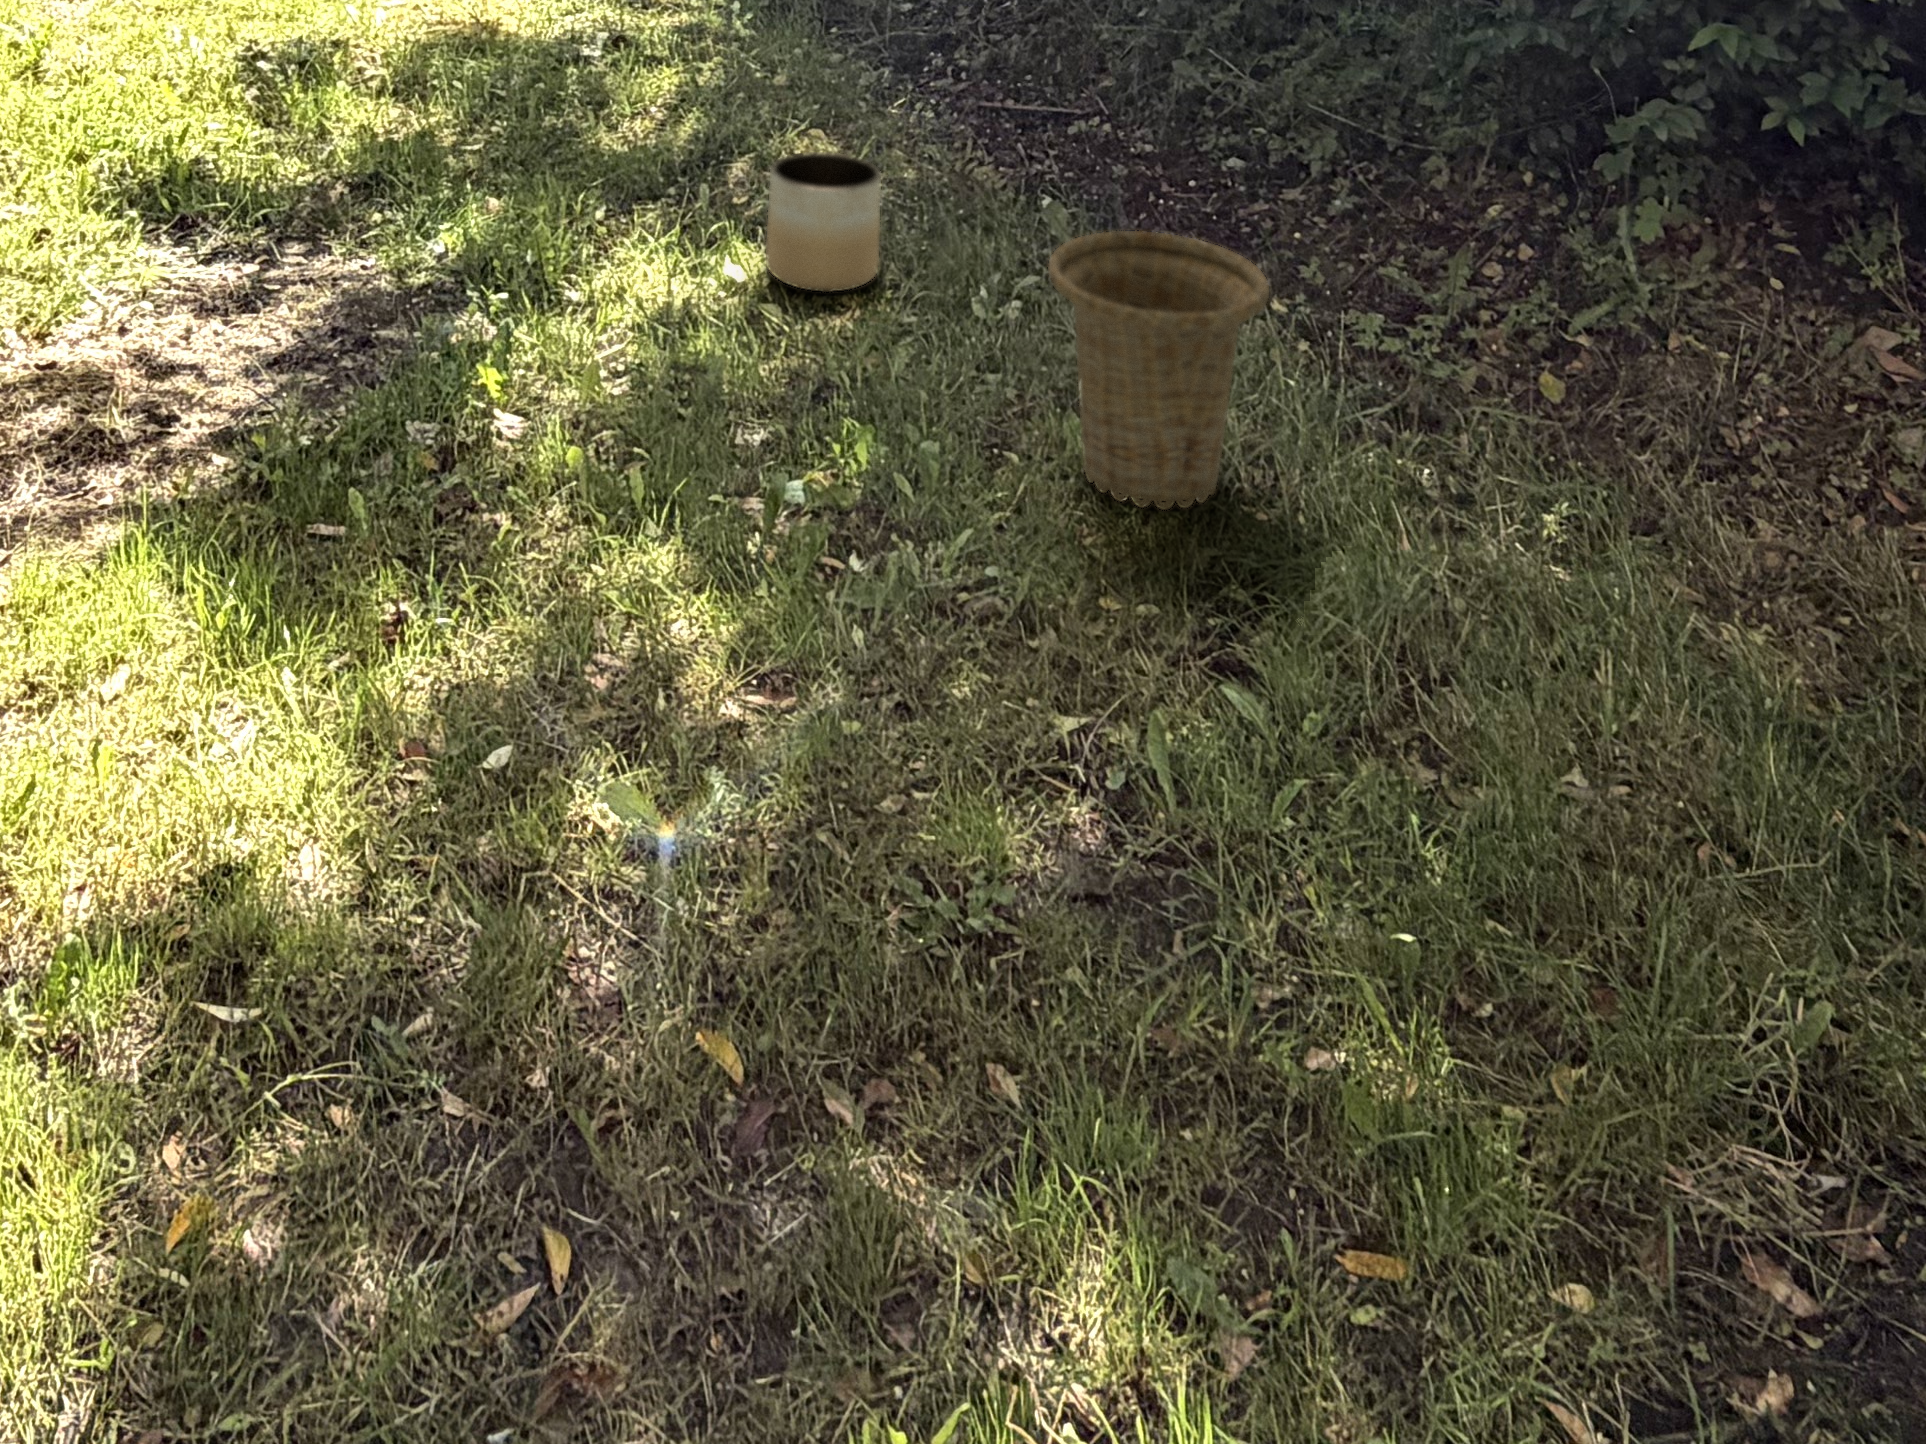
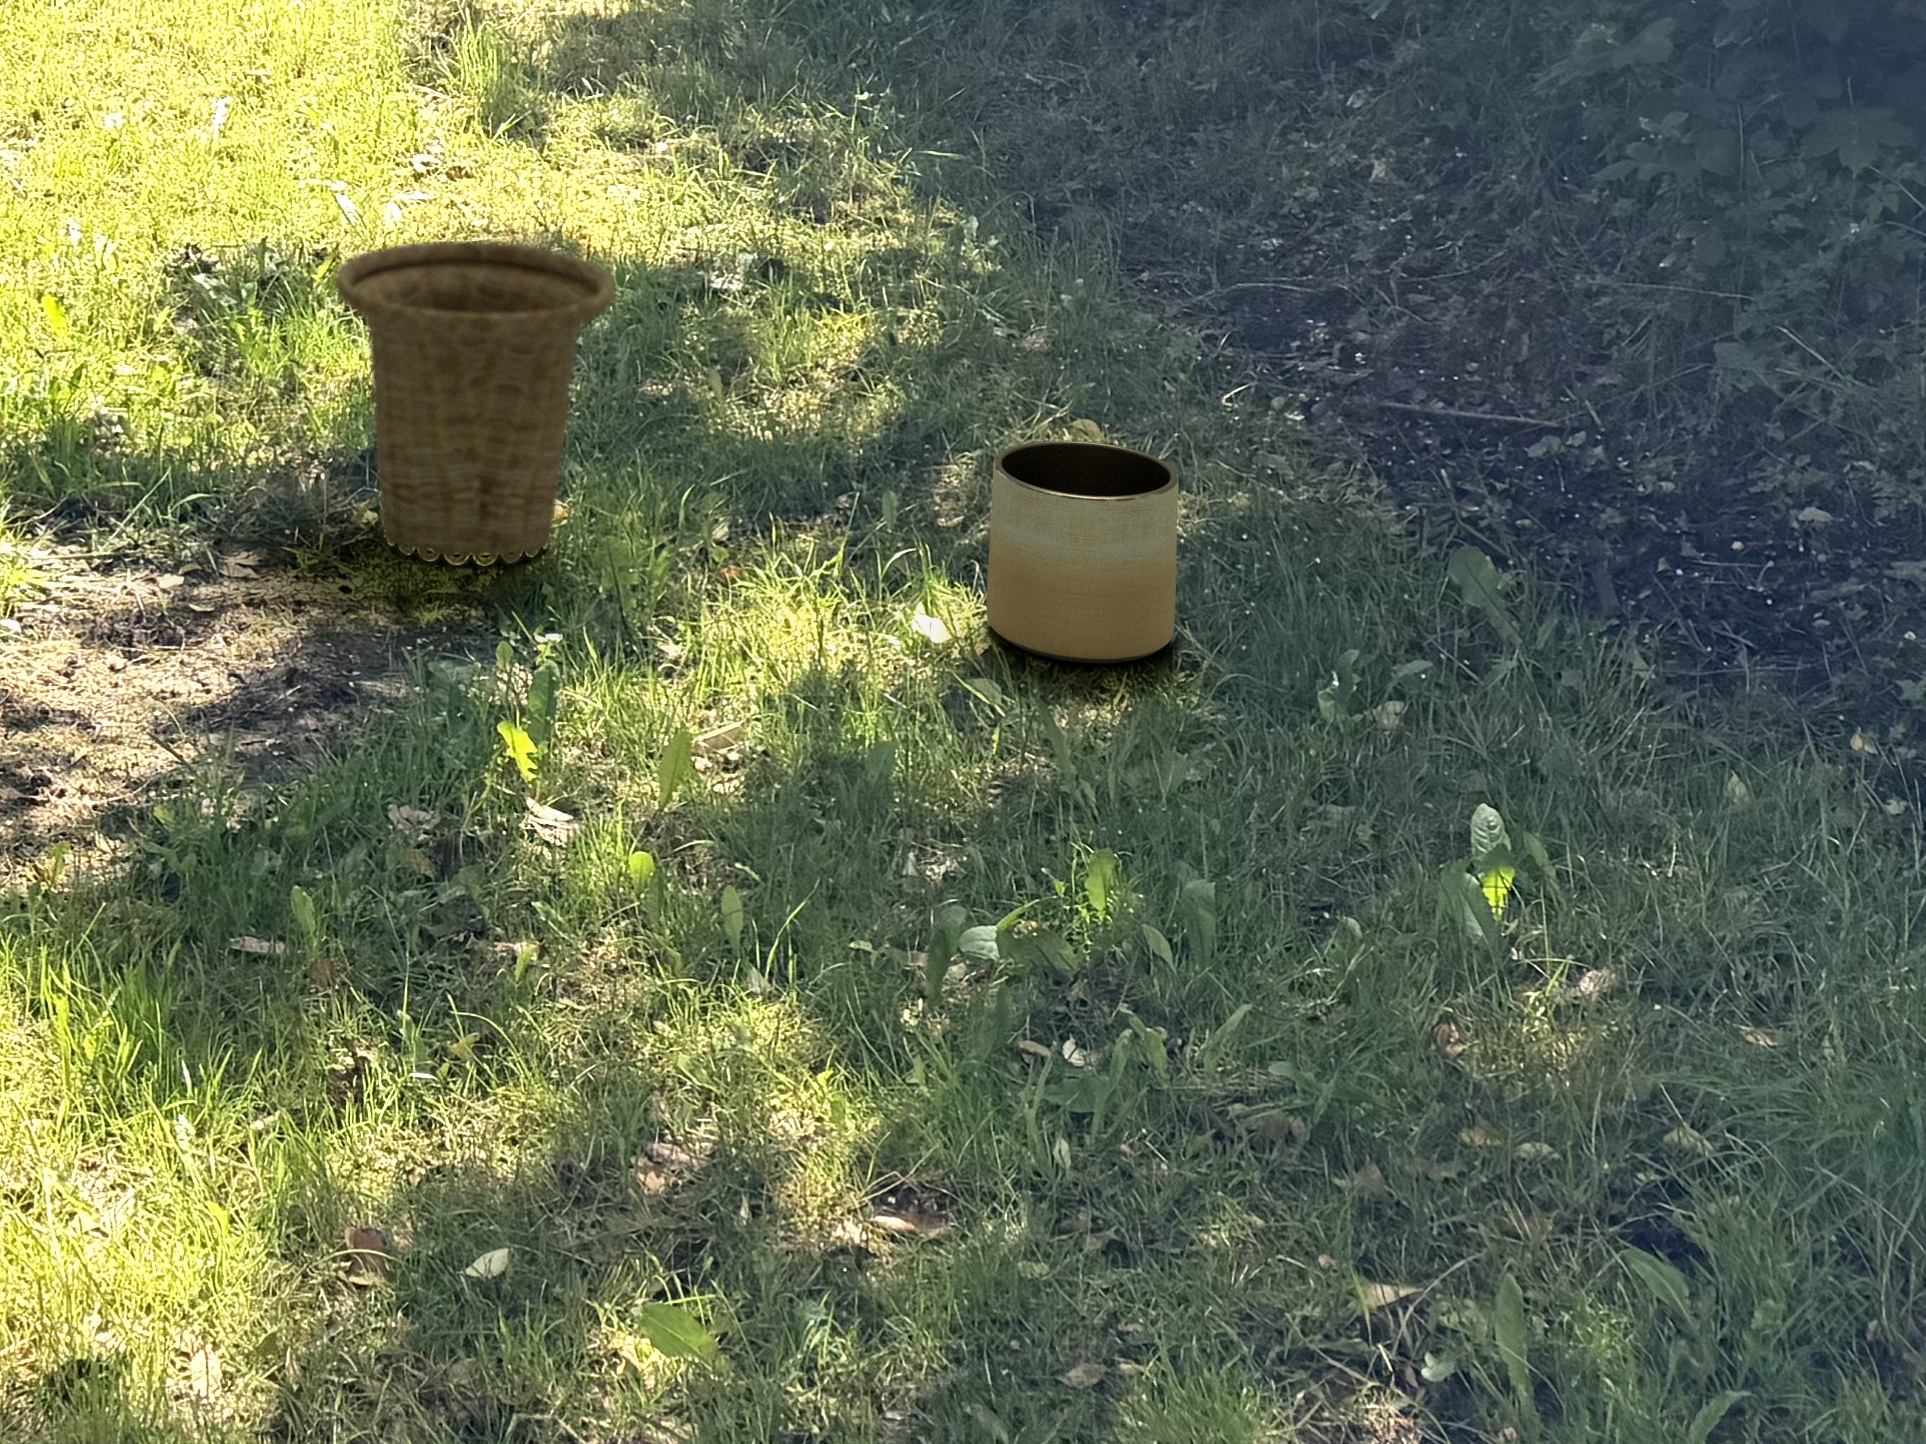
basket: present [1048,231,1269,510] -> present [335,241,615,566]

